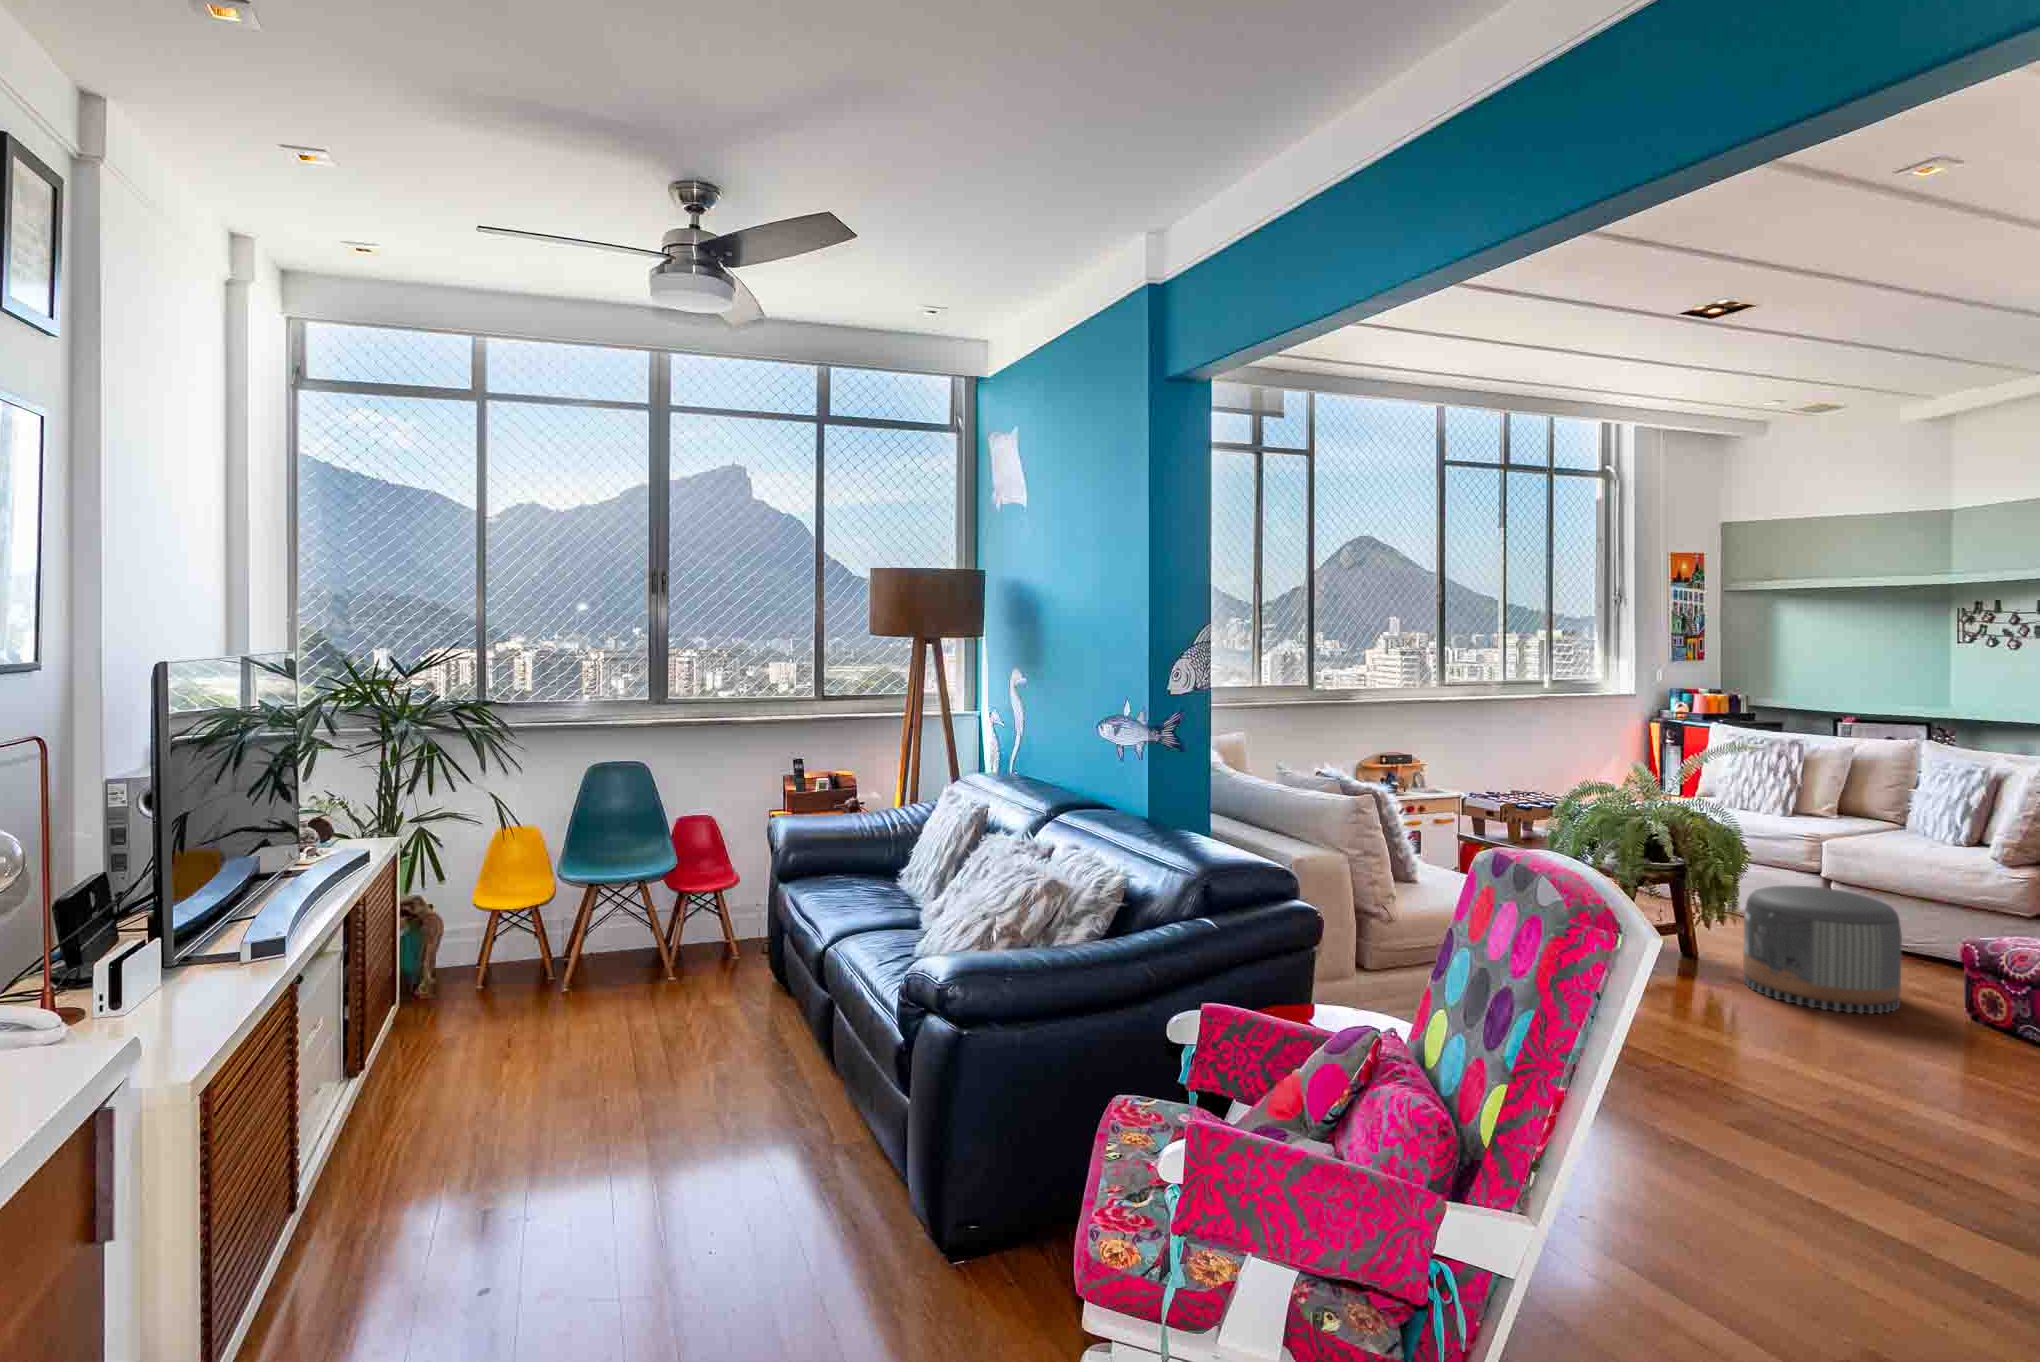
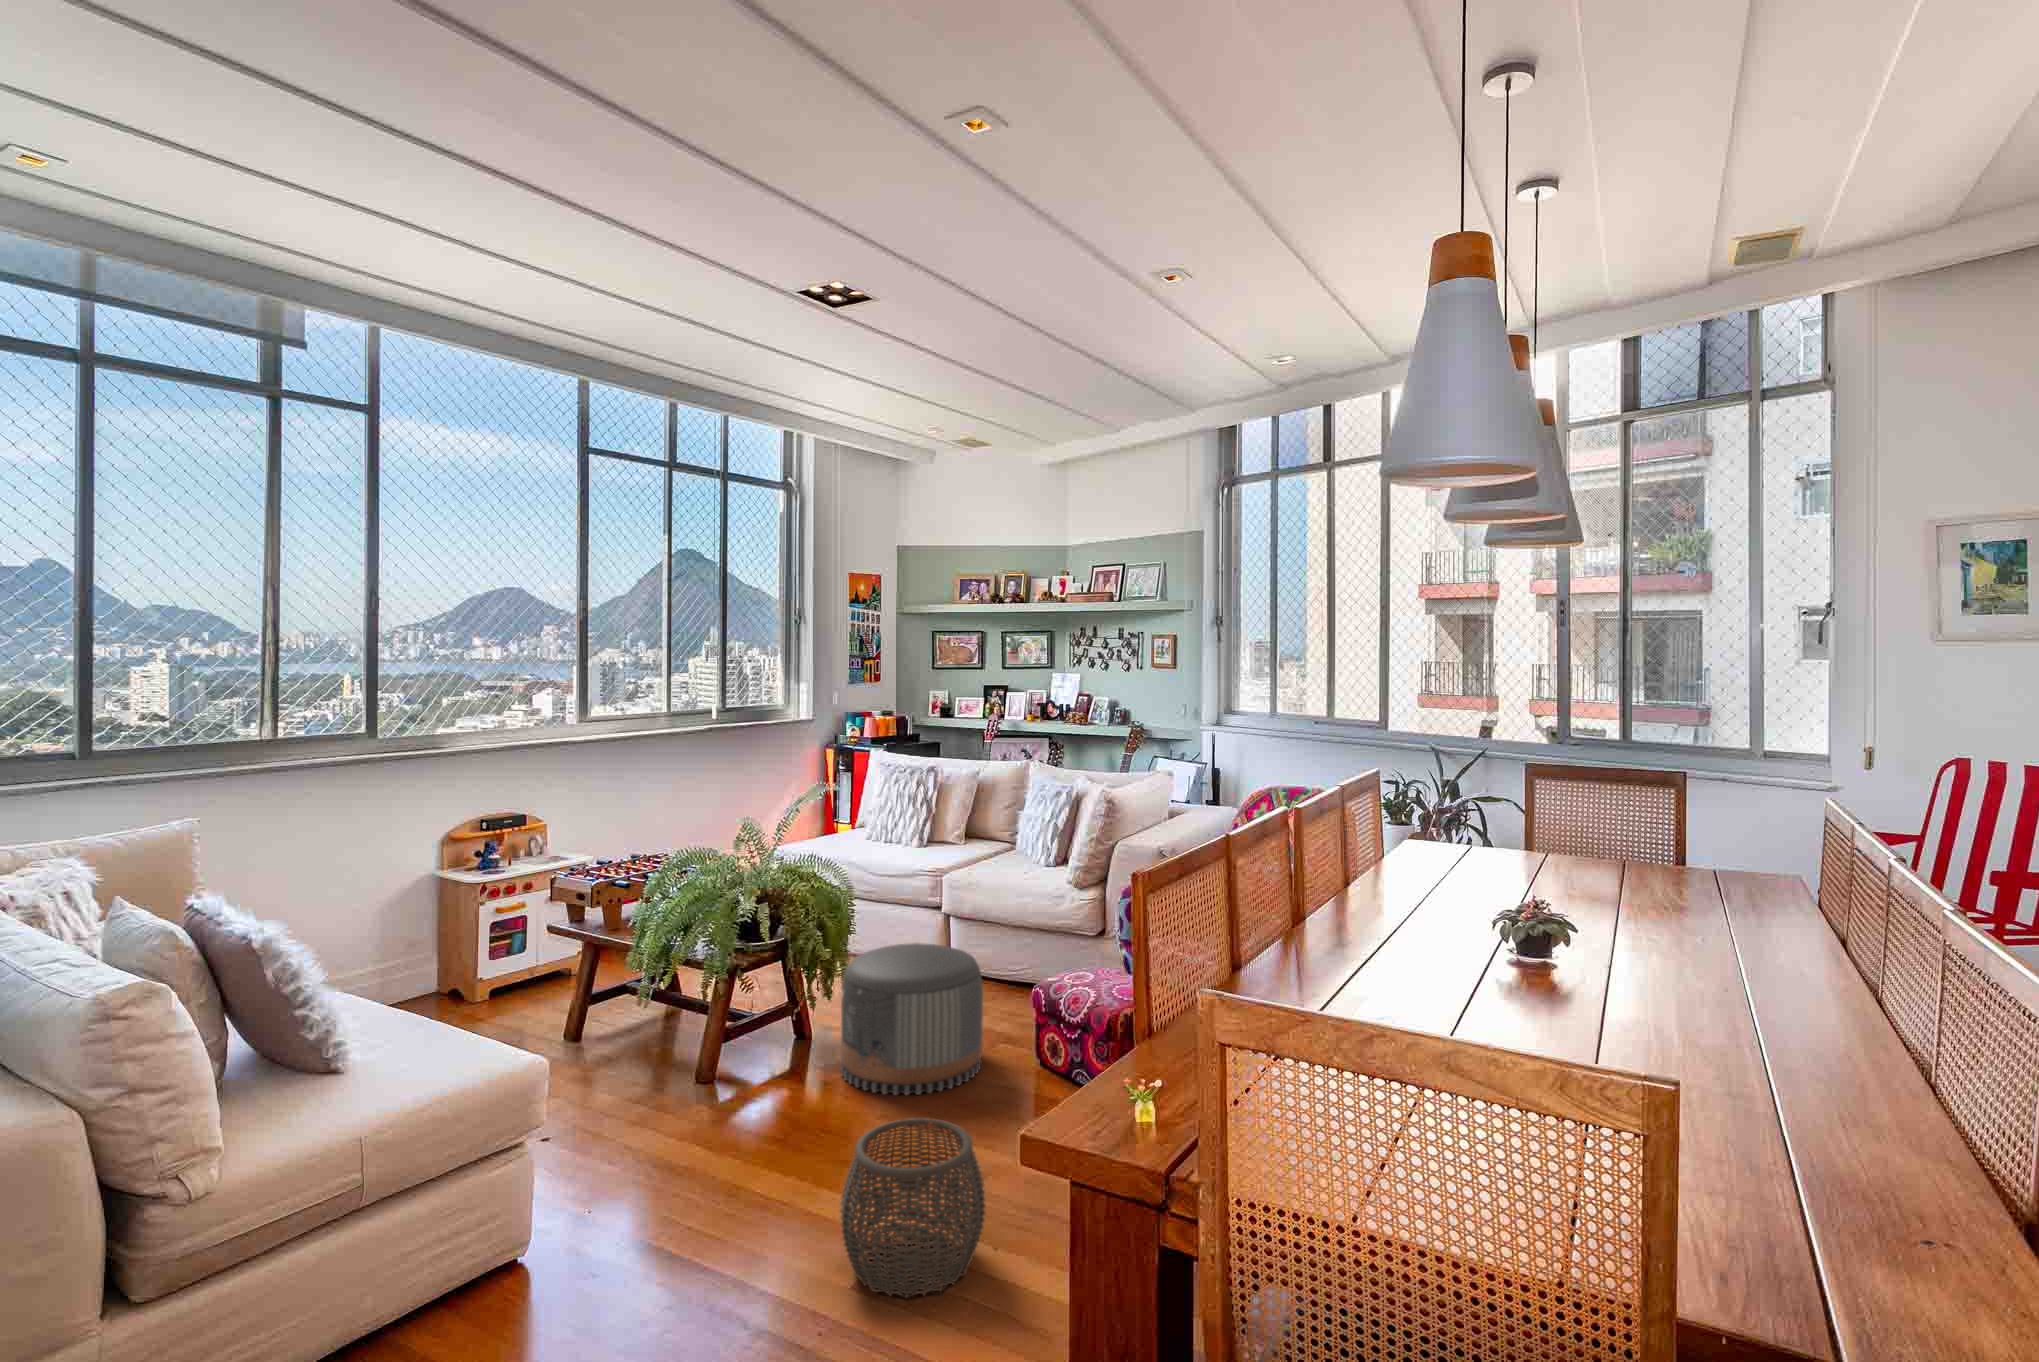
woven basket: none [1812,994,1961,1123] -> present [840,1118,985,1297]

